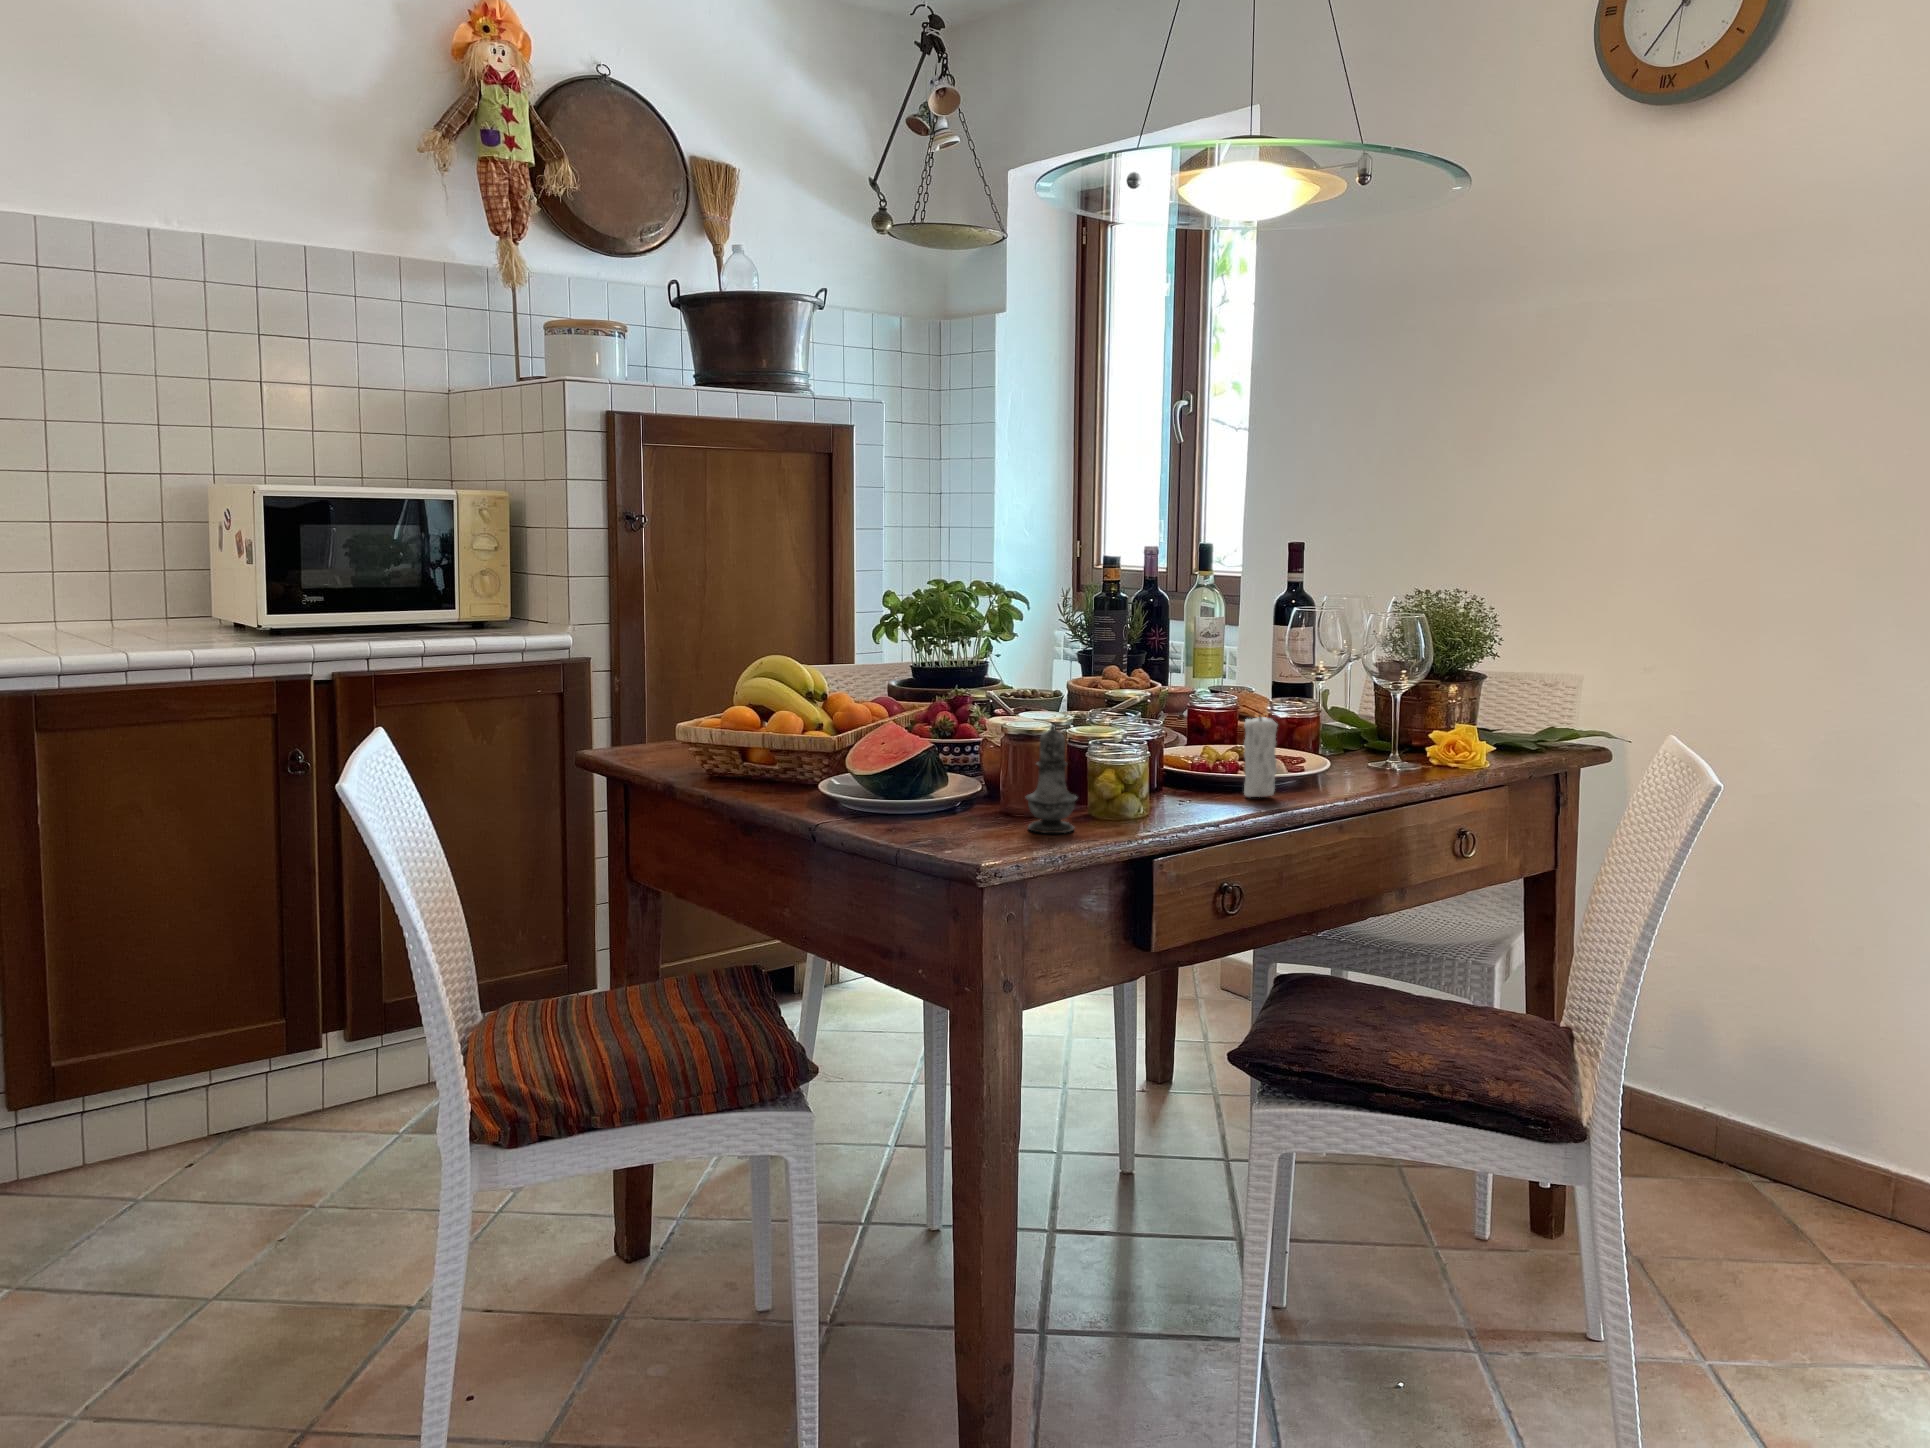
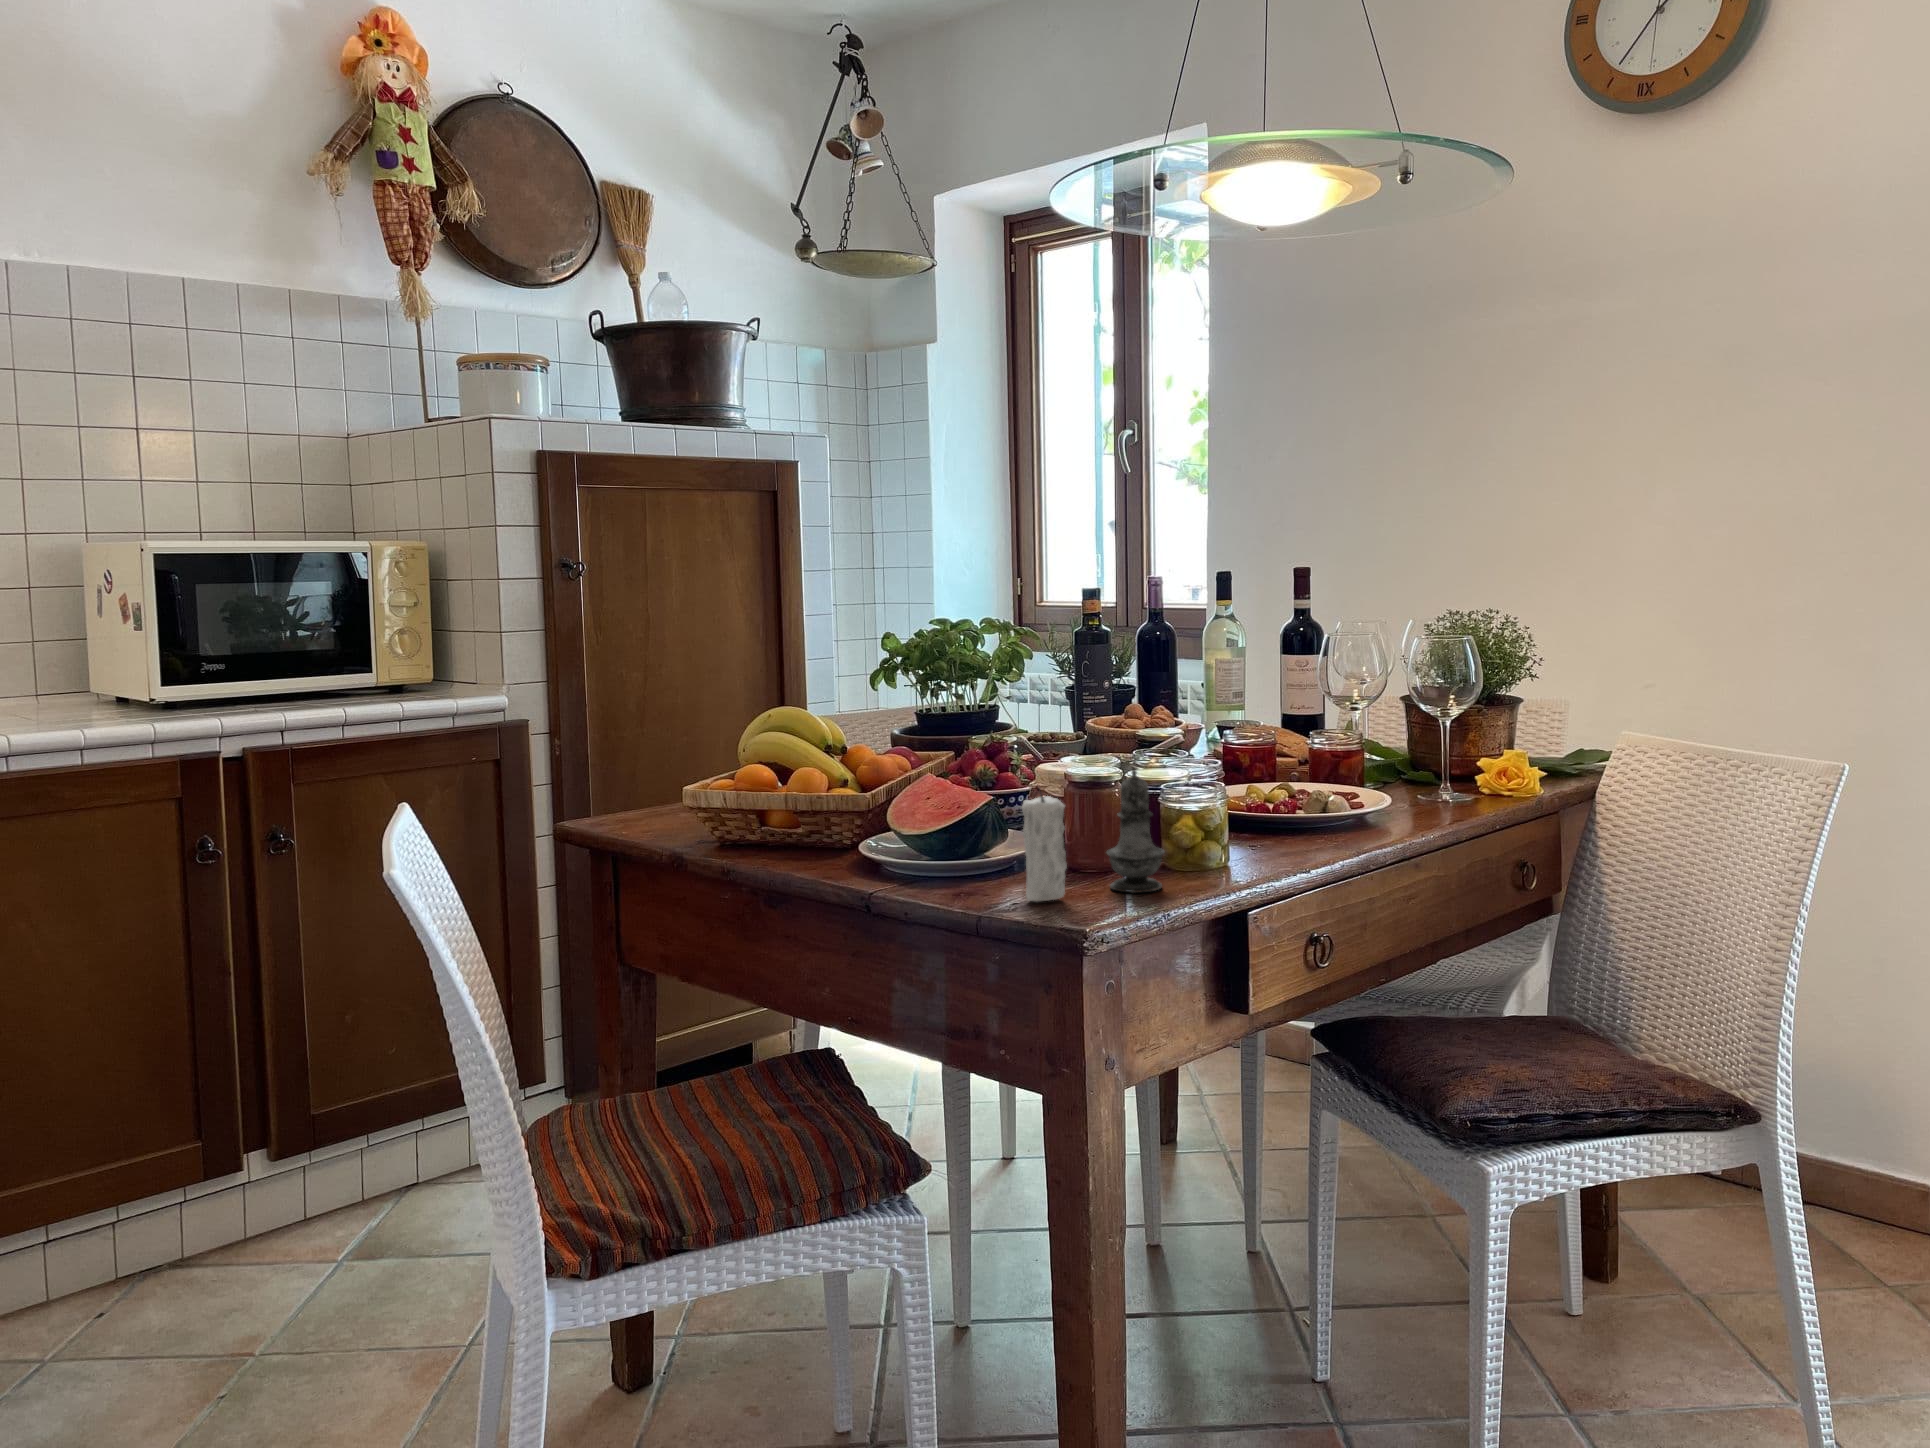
candle: present [1244,716,1278,797] -> present [1022,793,1067,902]

